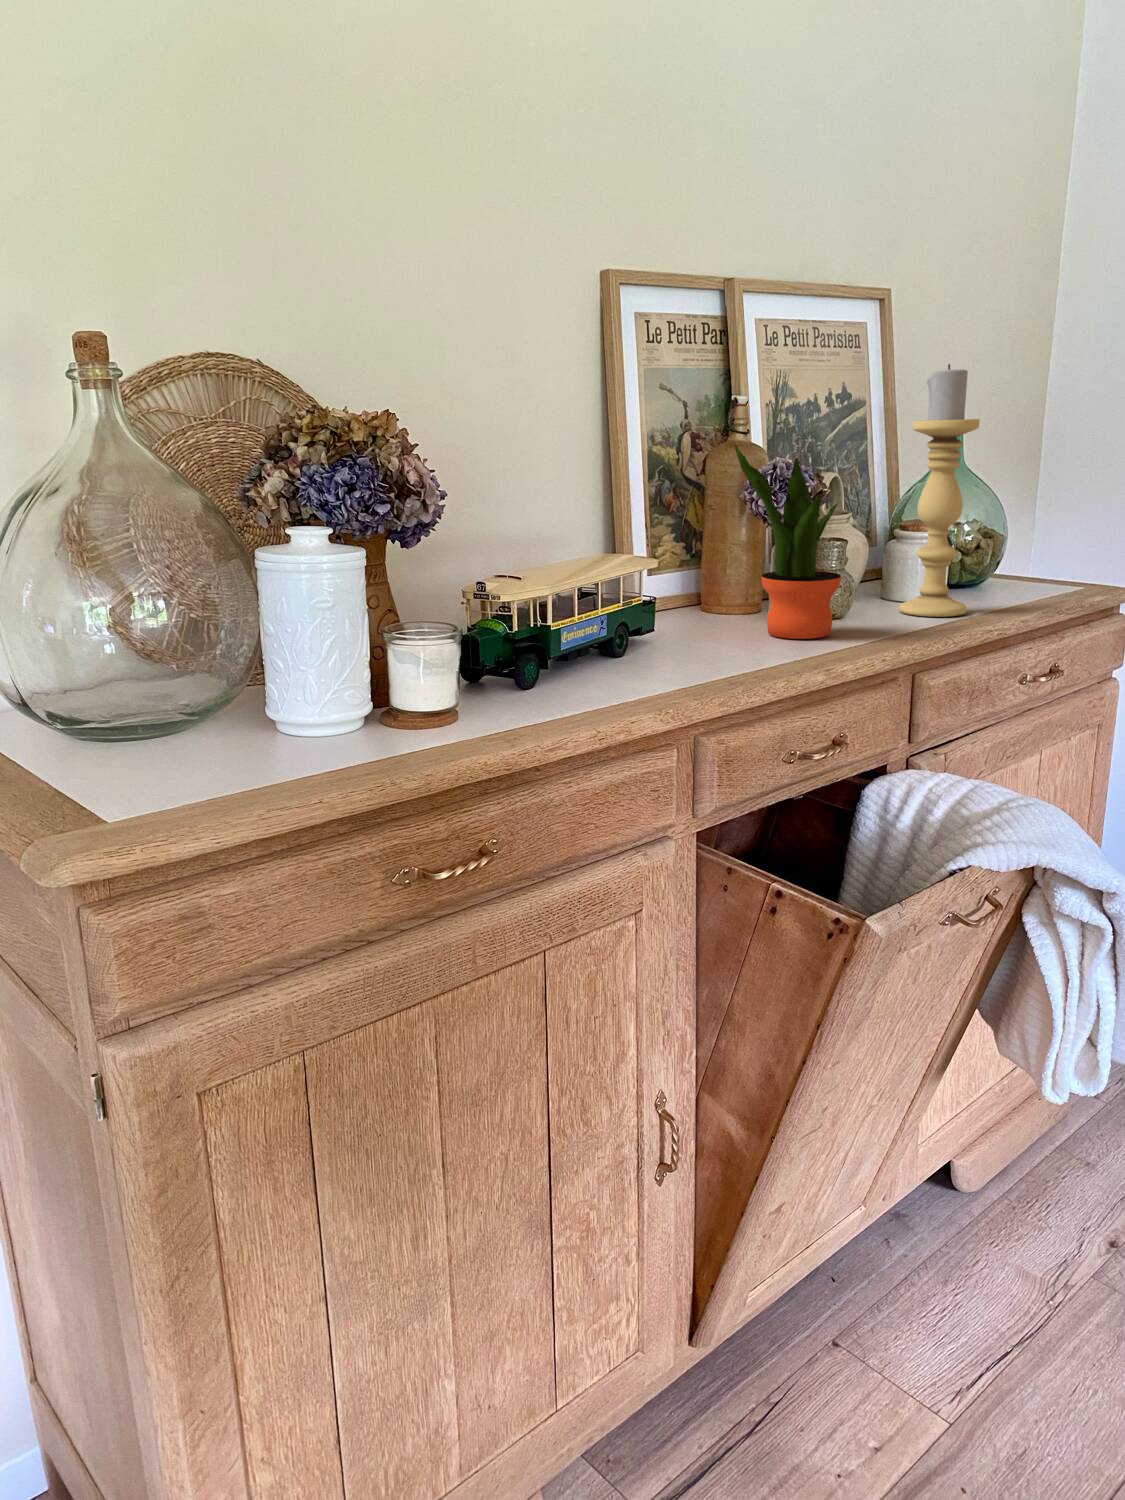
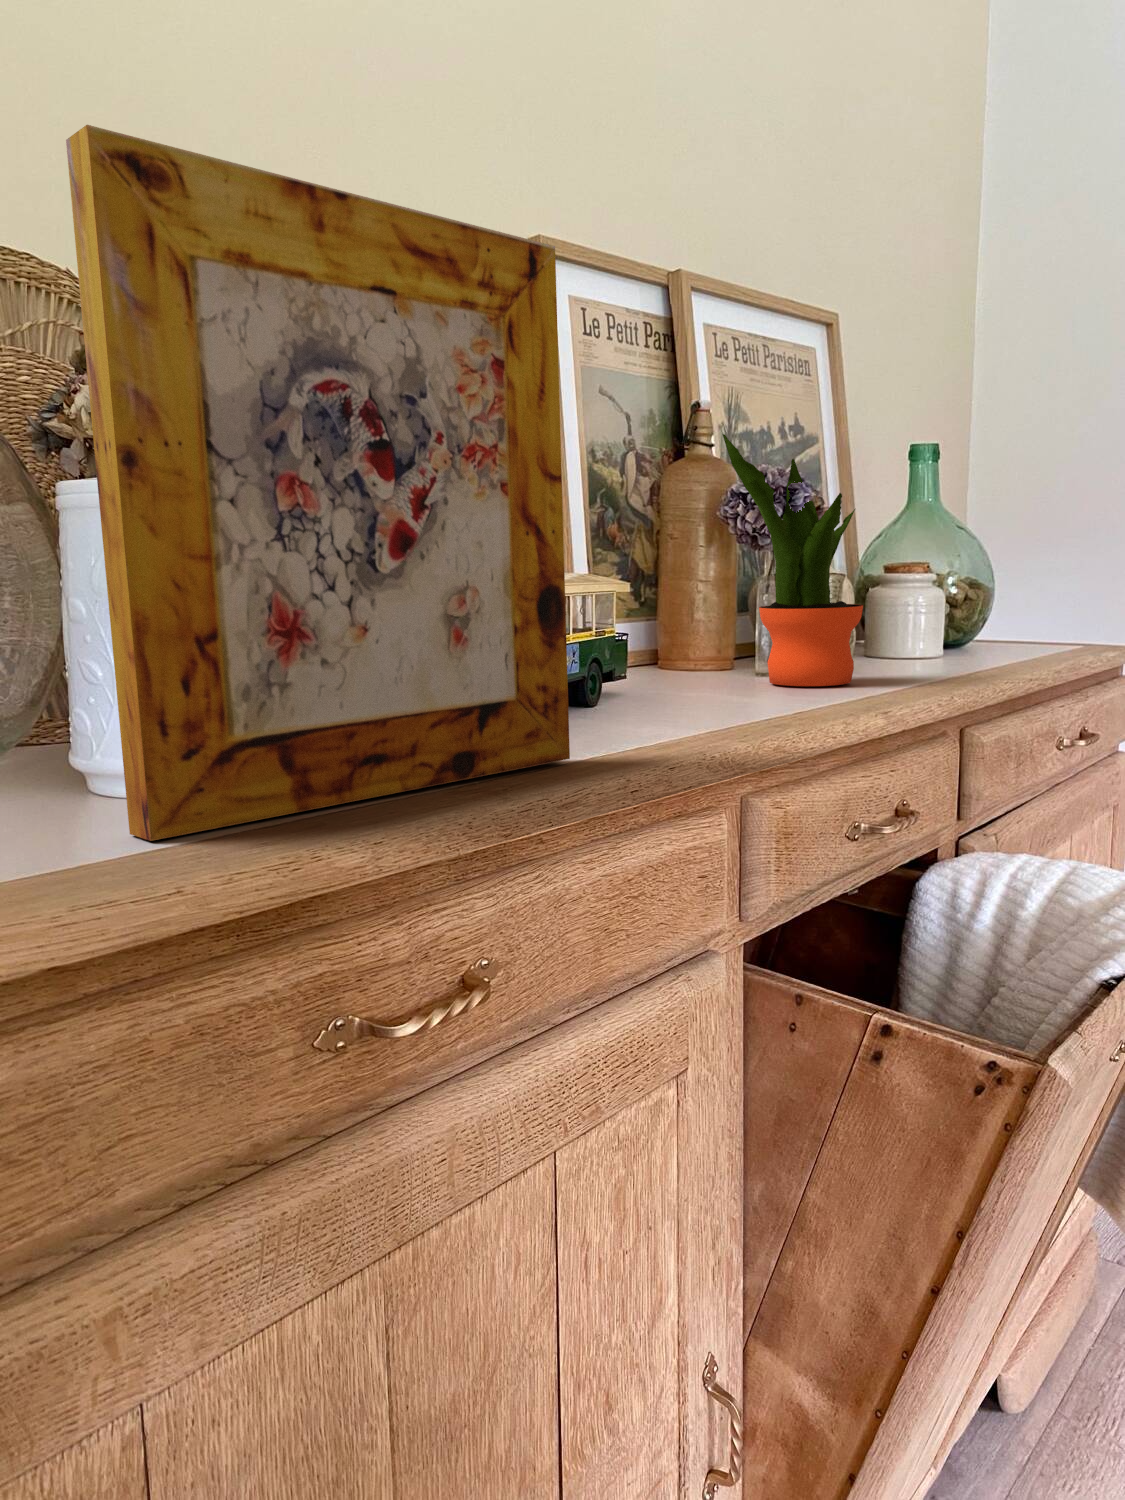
candle holder: present [899,364,980,617] -> none [905,362,992,667]
picture frame: none [260,393,565,770] -> present [66,125,570,841]

